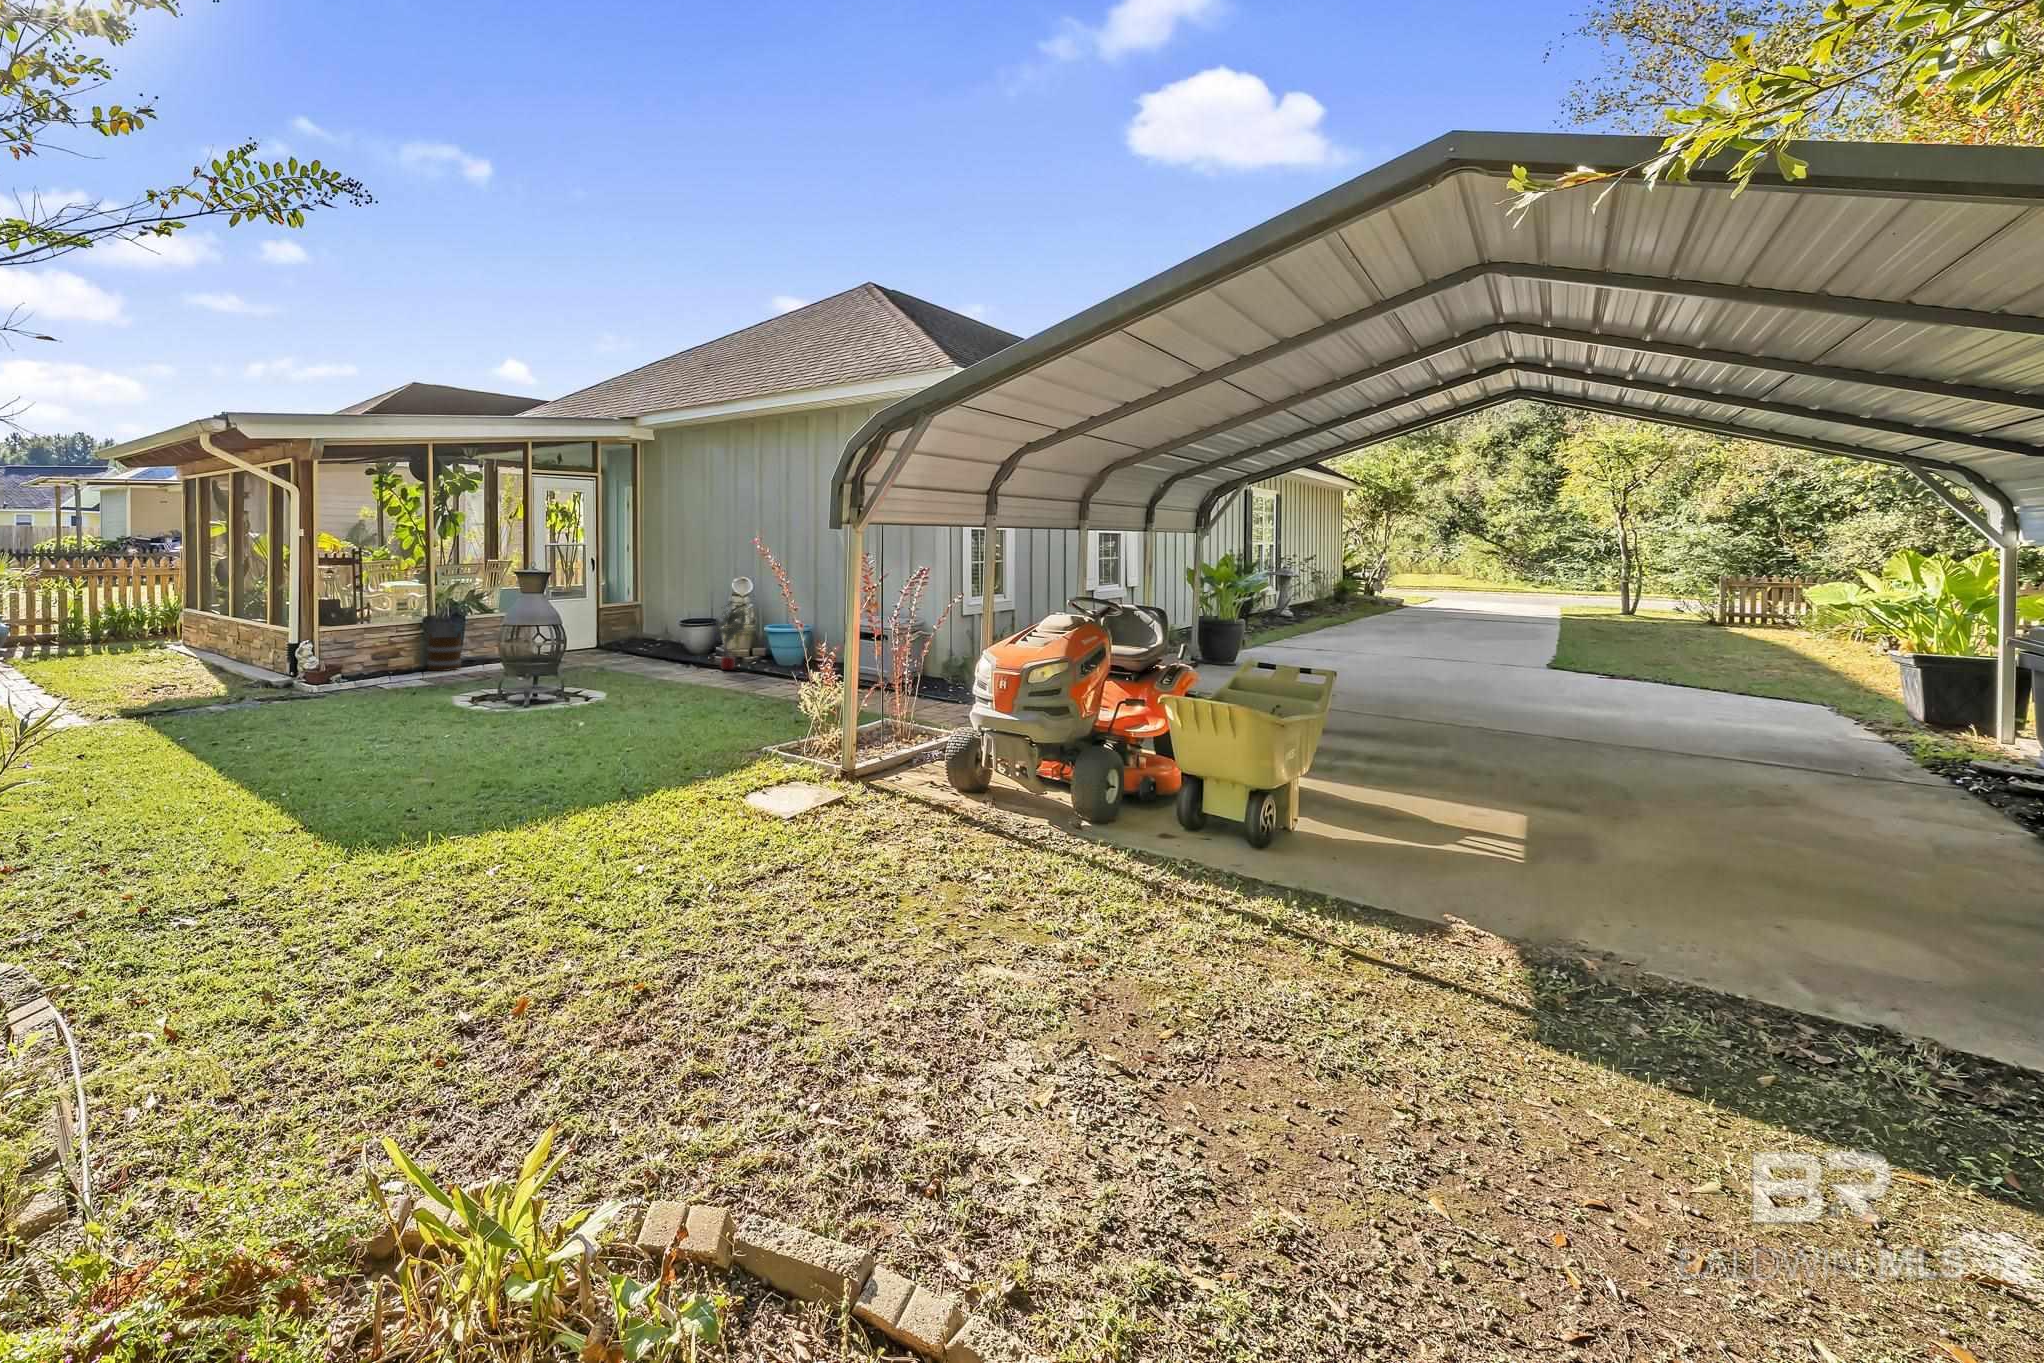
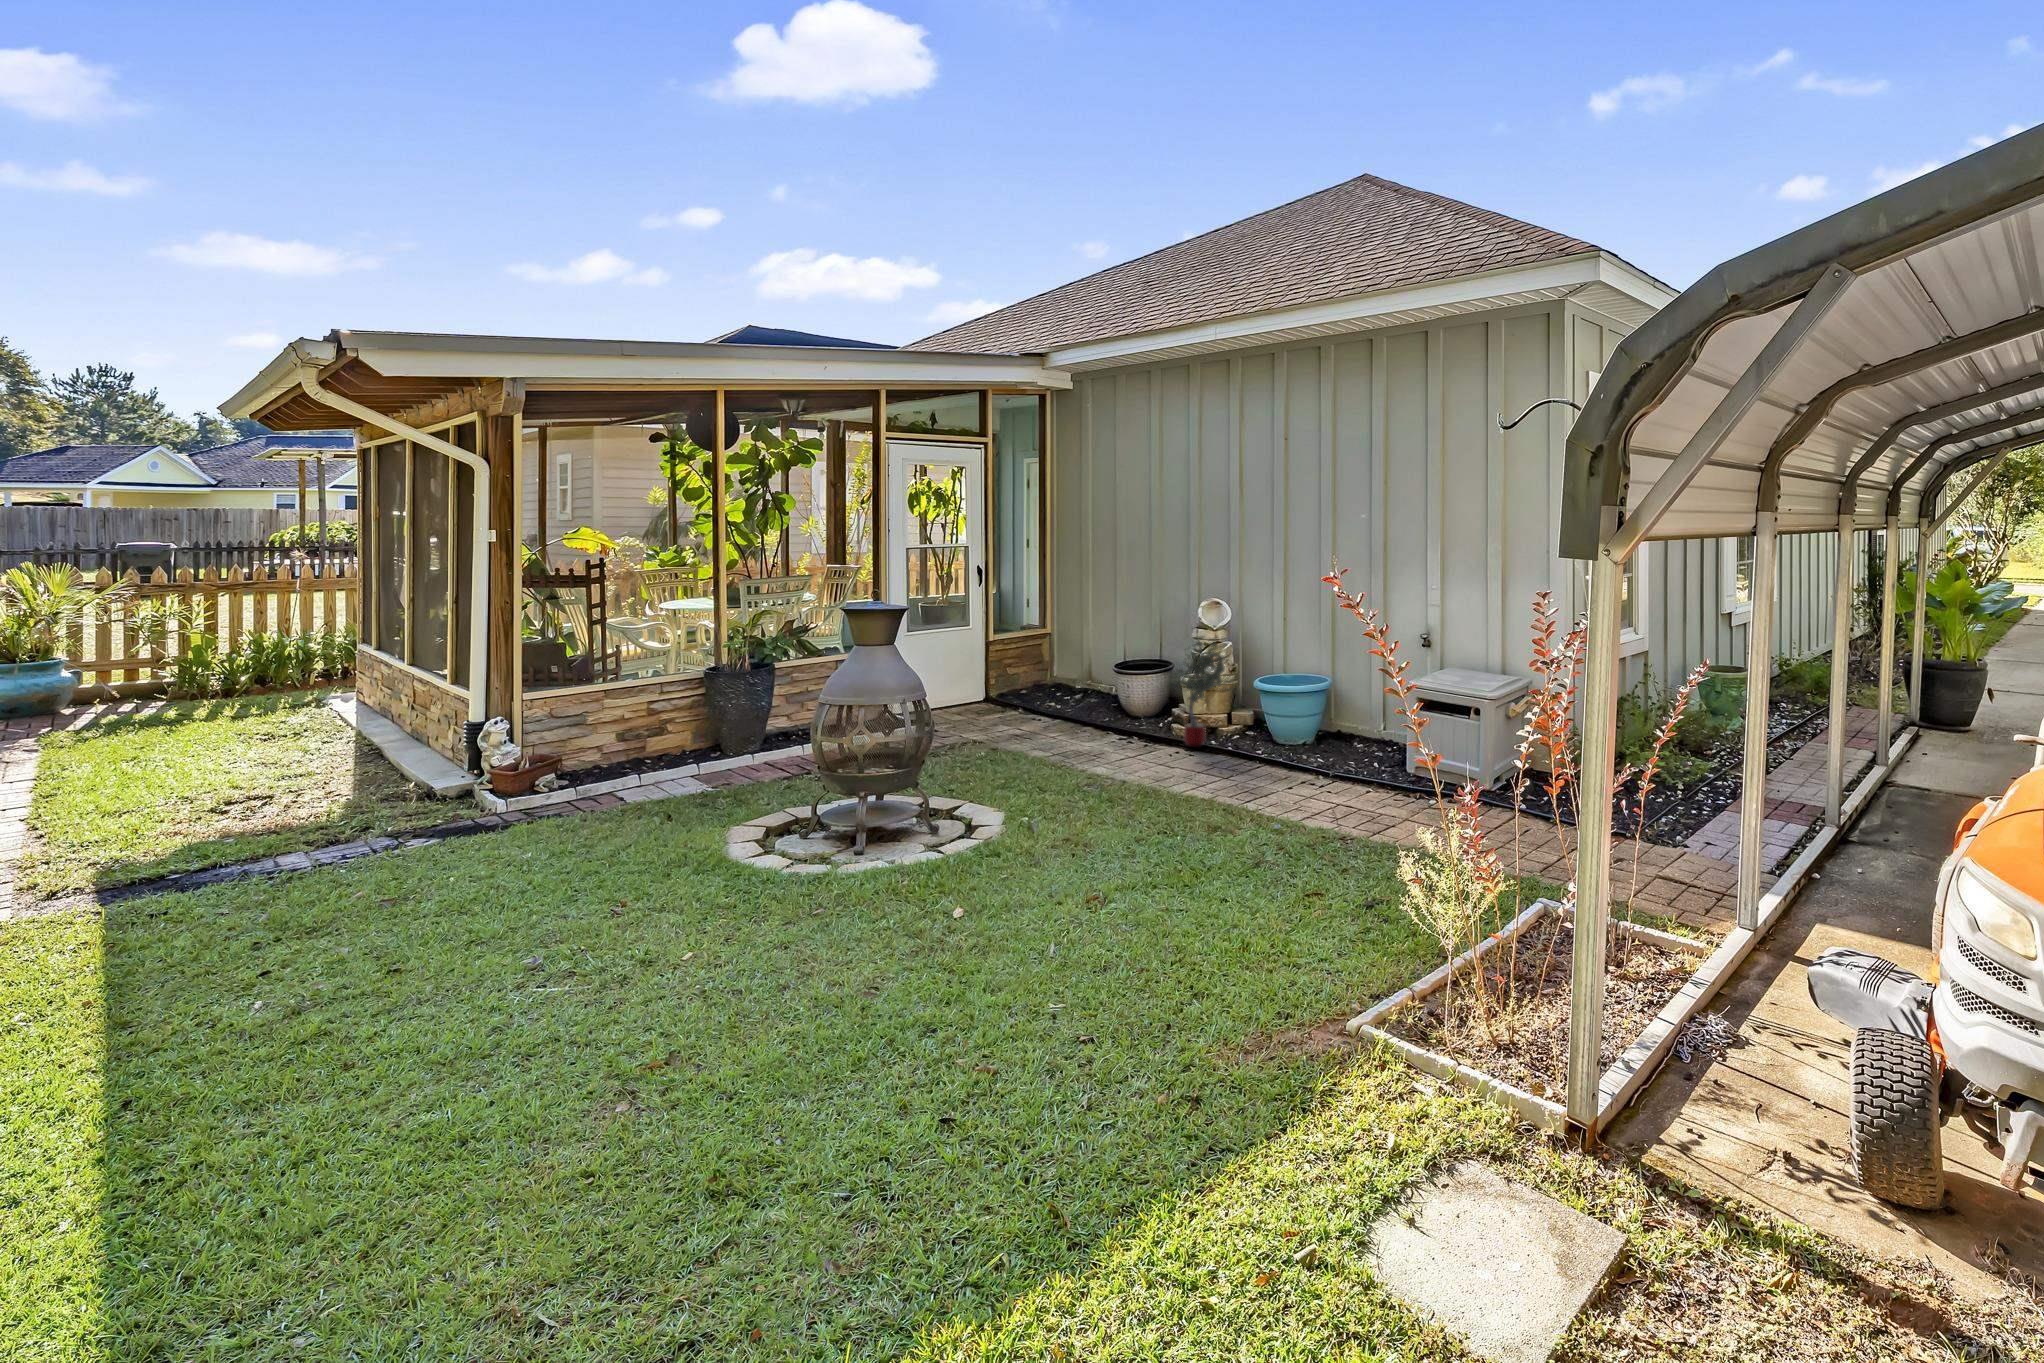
bucket: present [427,632,462,671] -> none [713,690,770,756]

